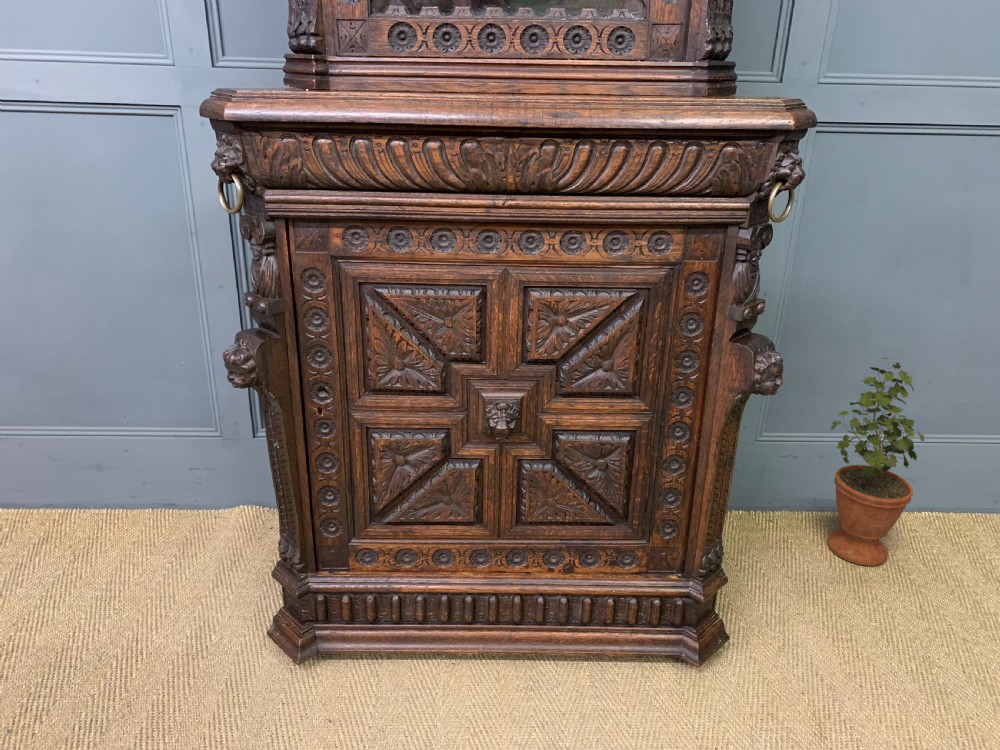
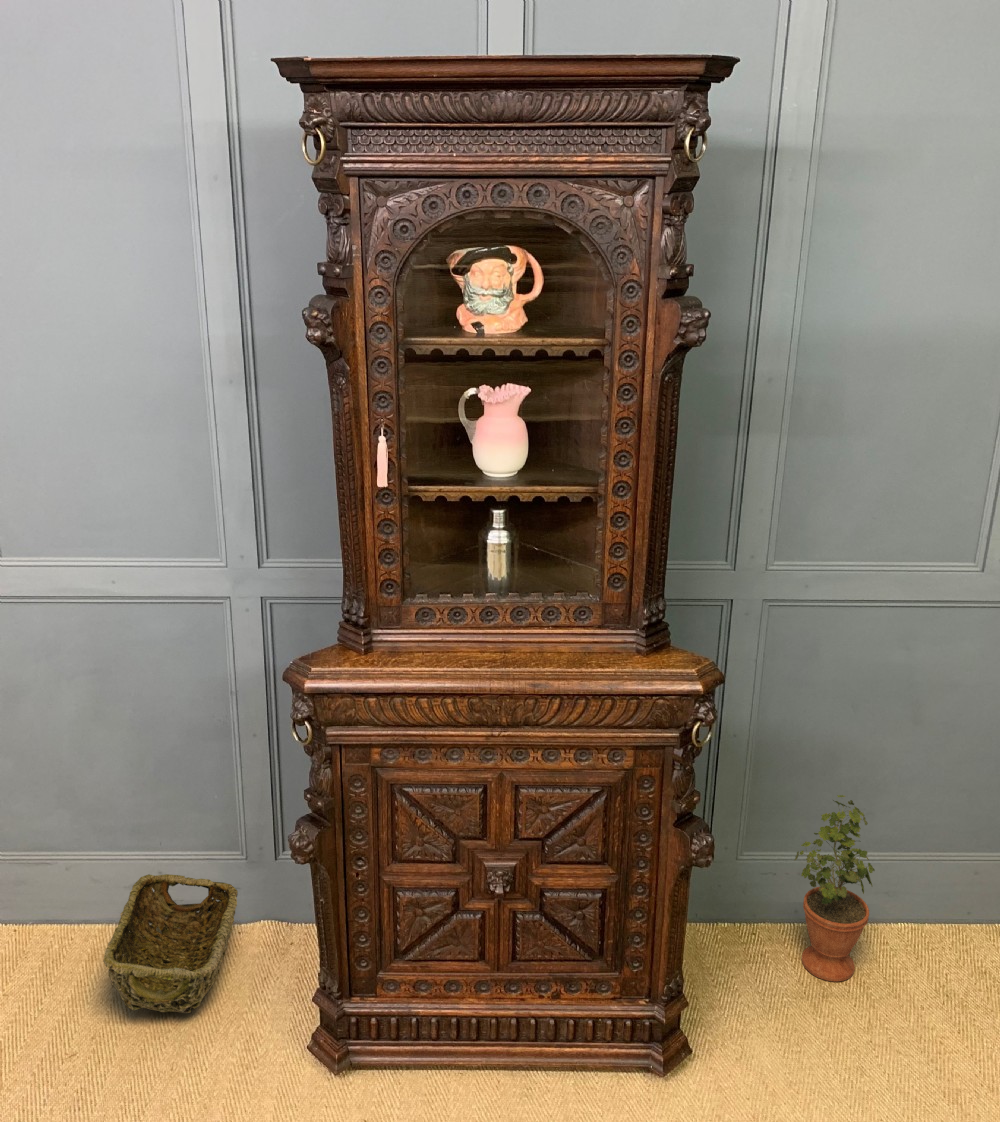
woven basket: none [23,450,209,595] -> present [103,874,238,1013]

